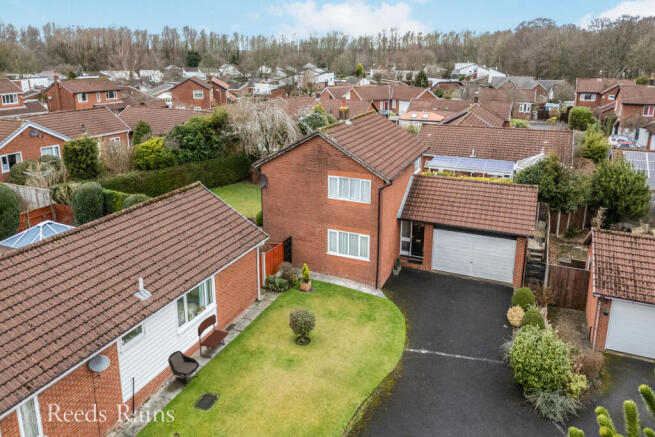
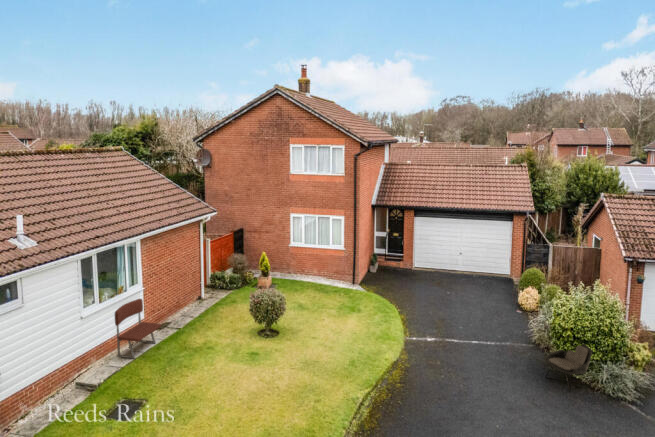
lounge chair: present [168,351,199,384] -> present [545,344,592,391]

